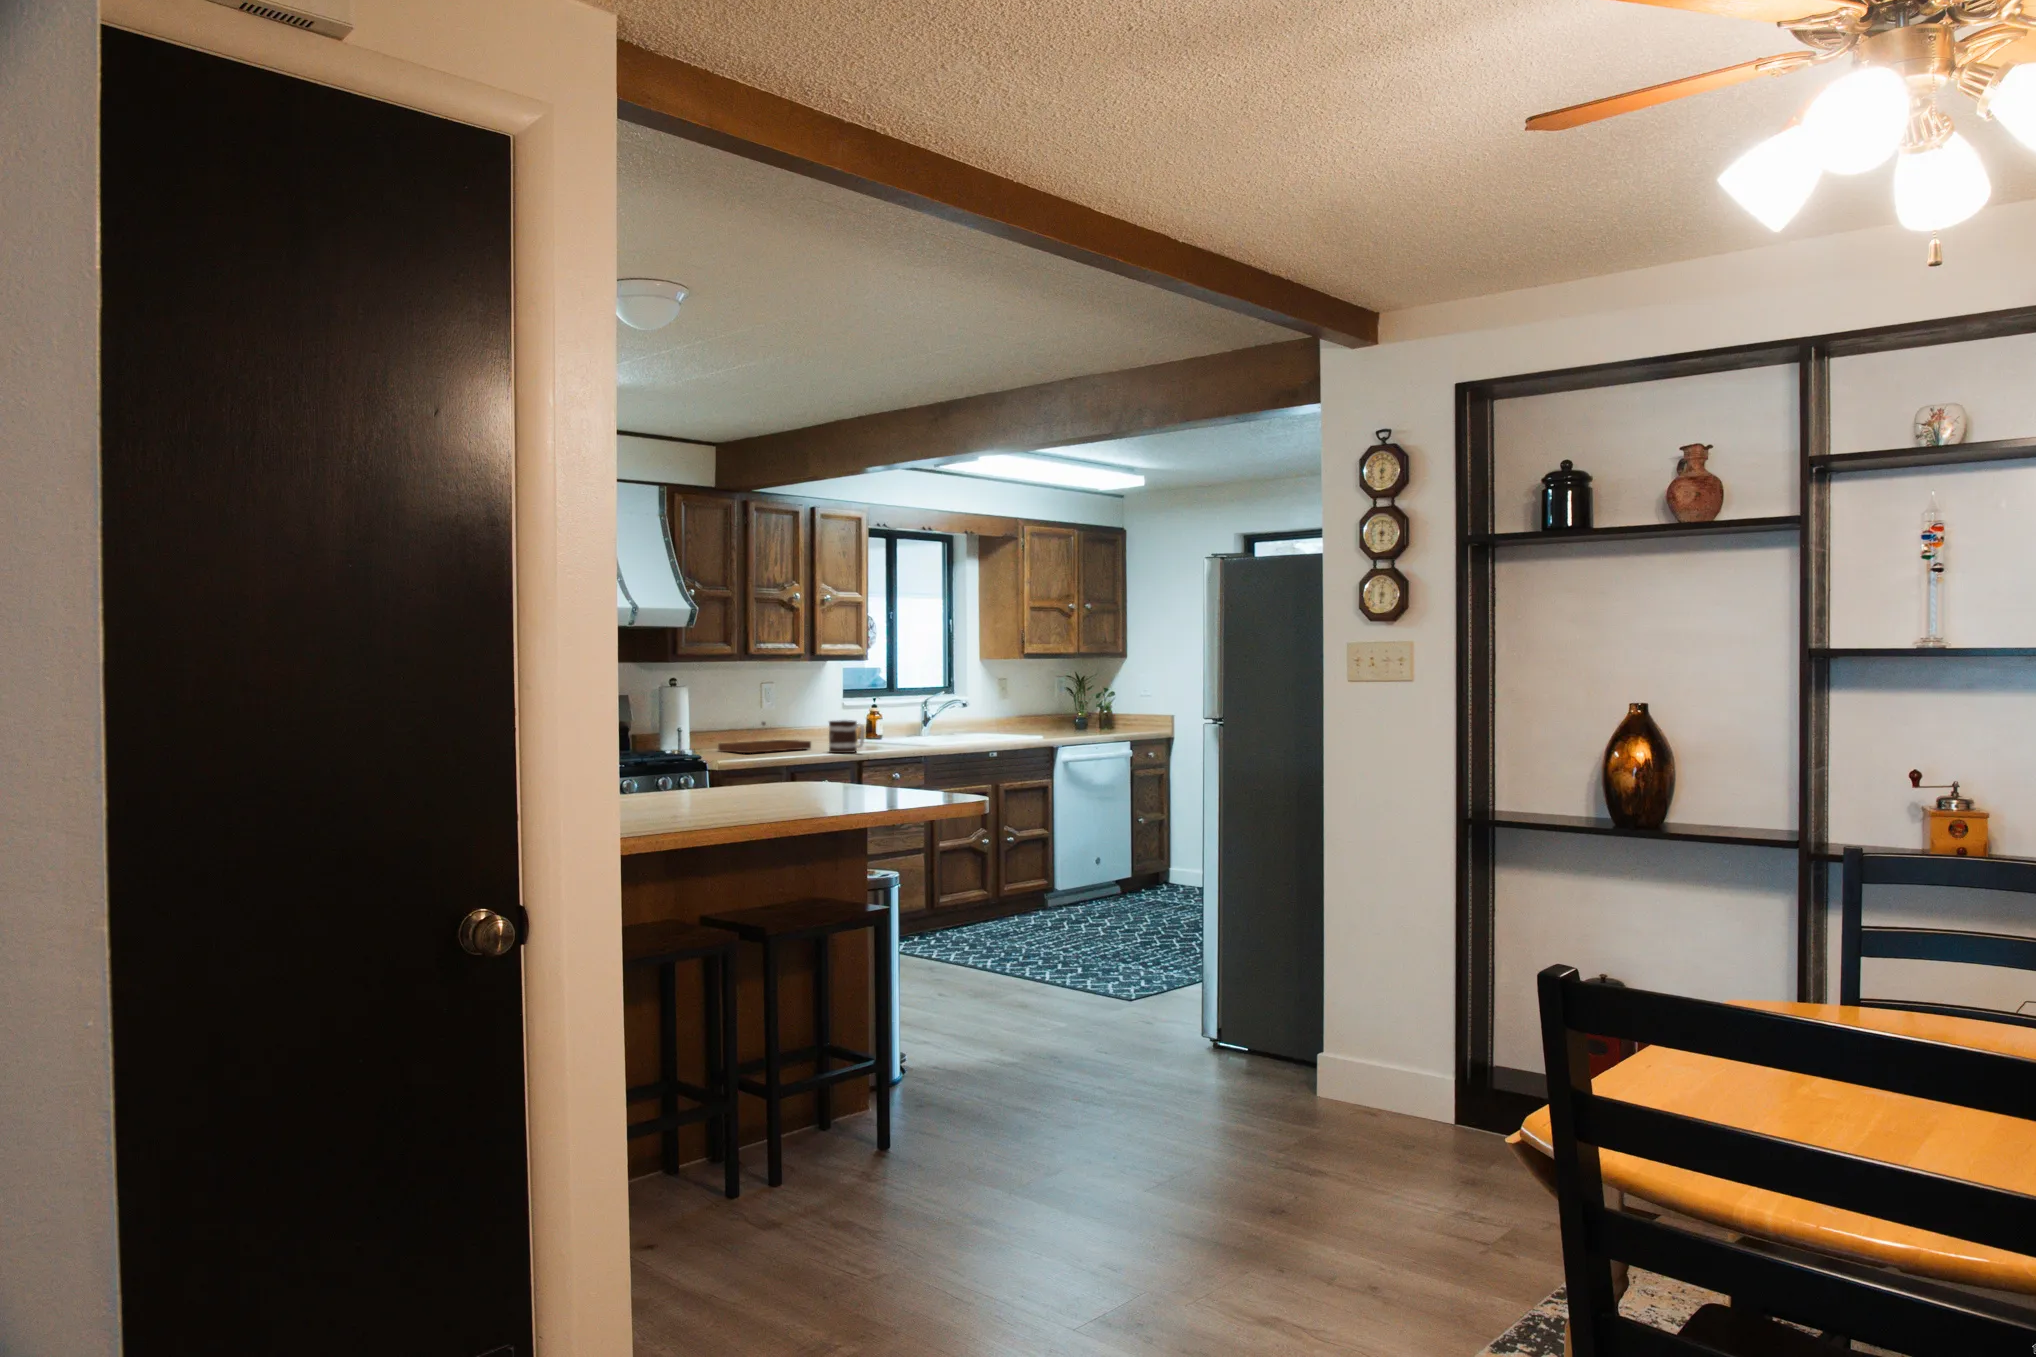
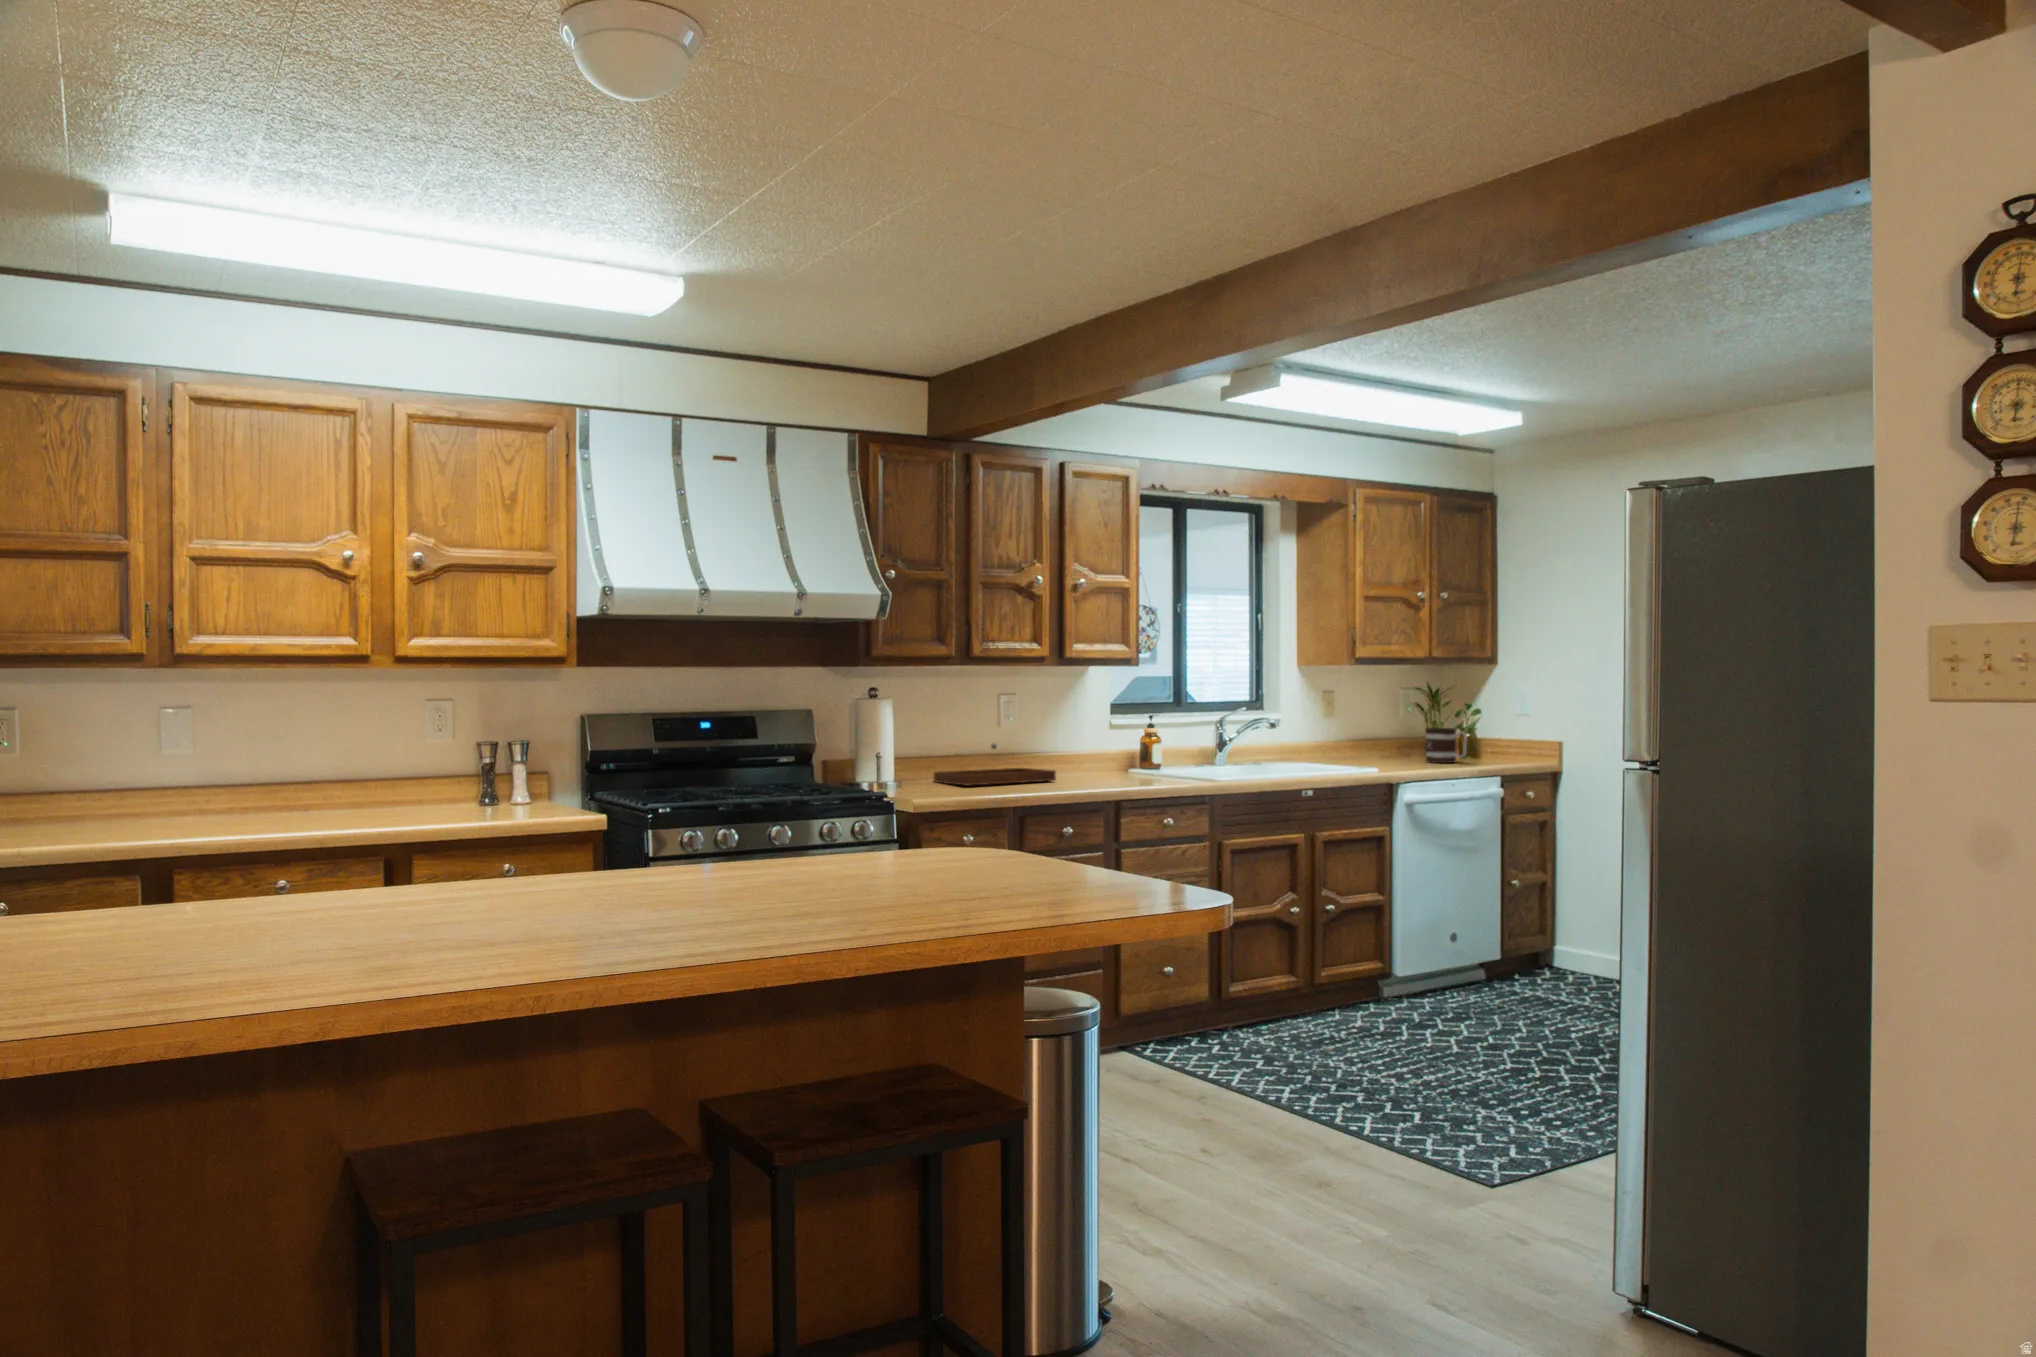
mug: present [829,720,864,753] -> present [1426,728,1467,763]

